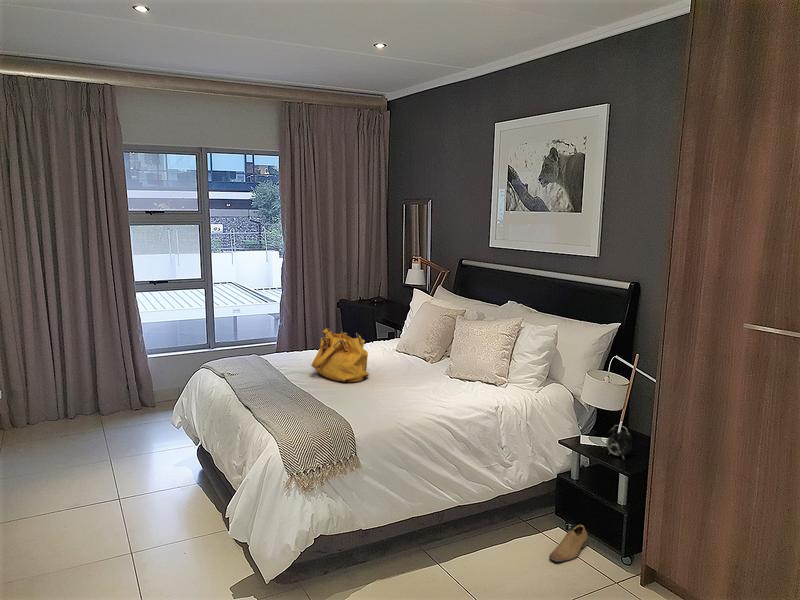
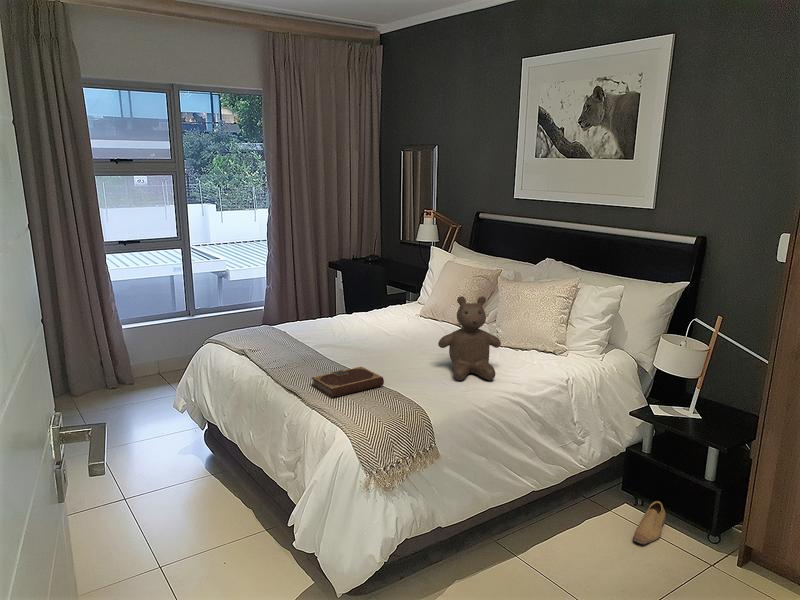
handbag: present [311,329,369,382] -> none [346,294,411,356]
teddy bear: none [383,330,439,405] -> present [438,296,501,380]
notebook: none [266,389,327,413] -> present [312,367,384,398]
alarm clock: present [606,429,632,456] -> none [692,395,721,432]

